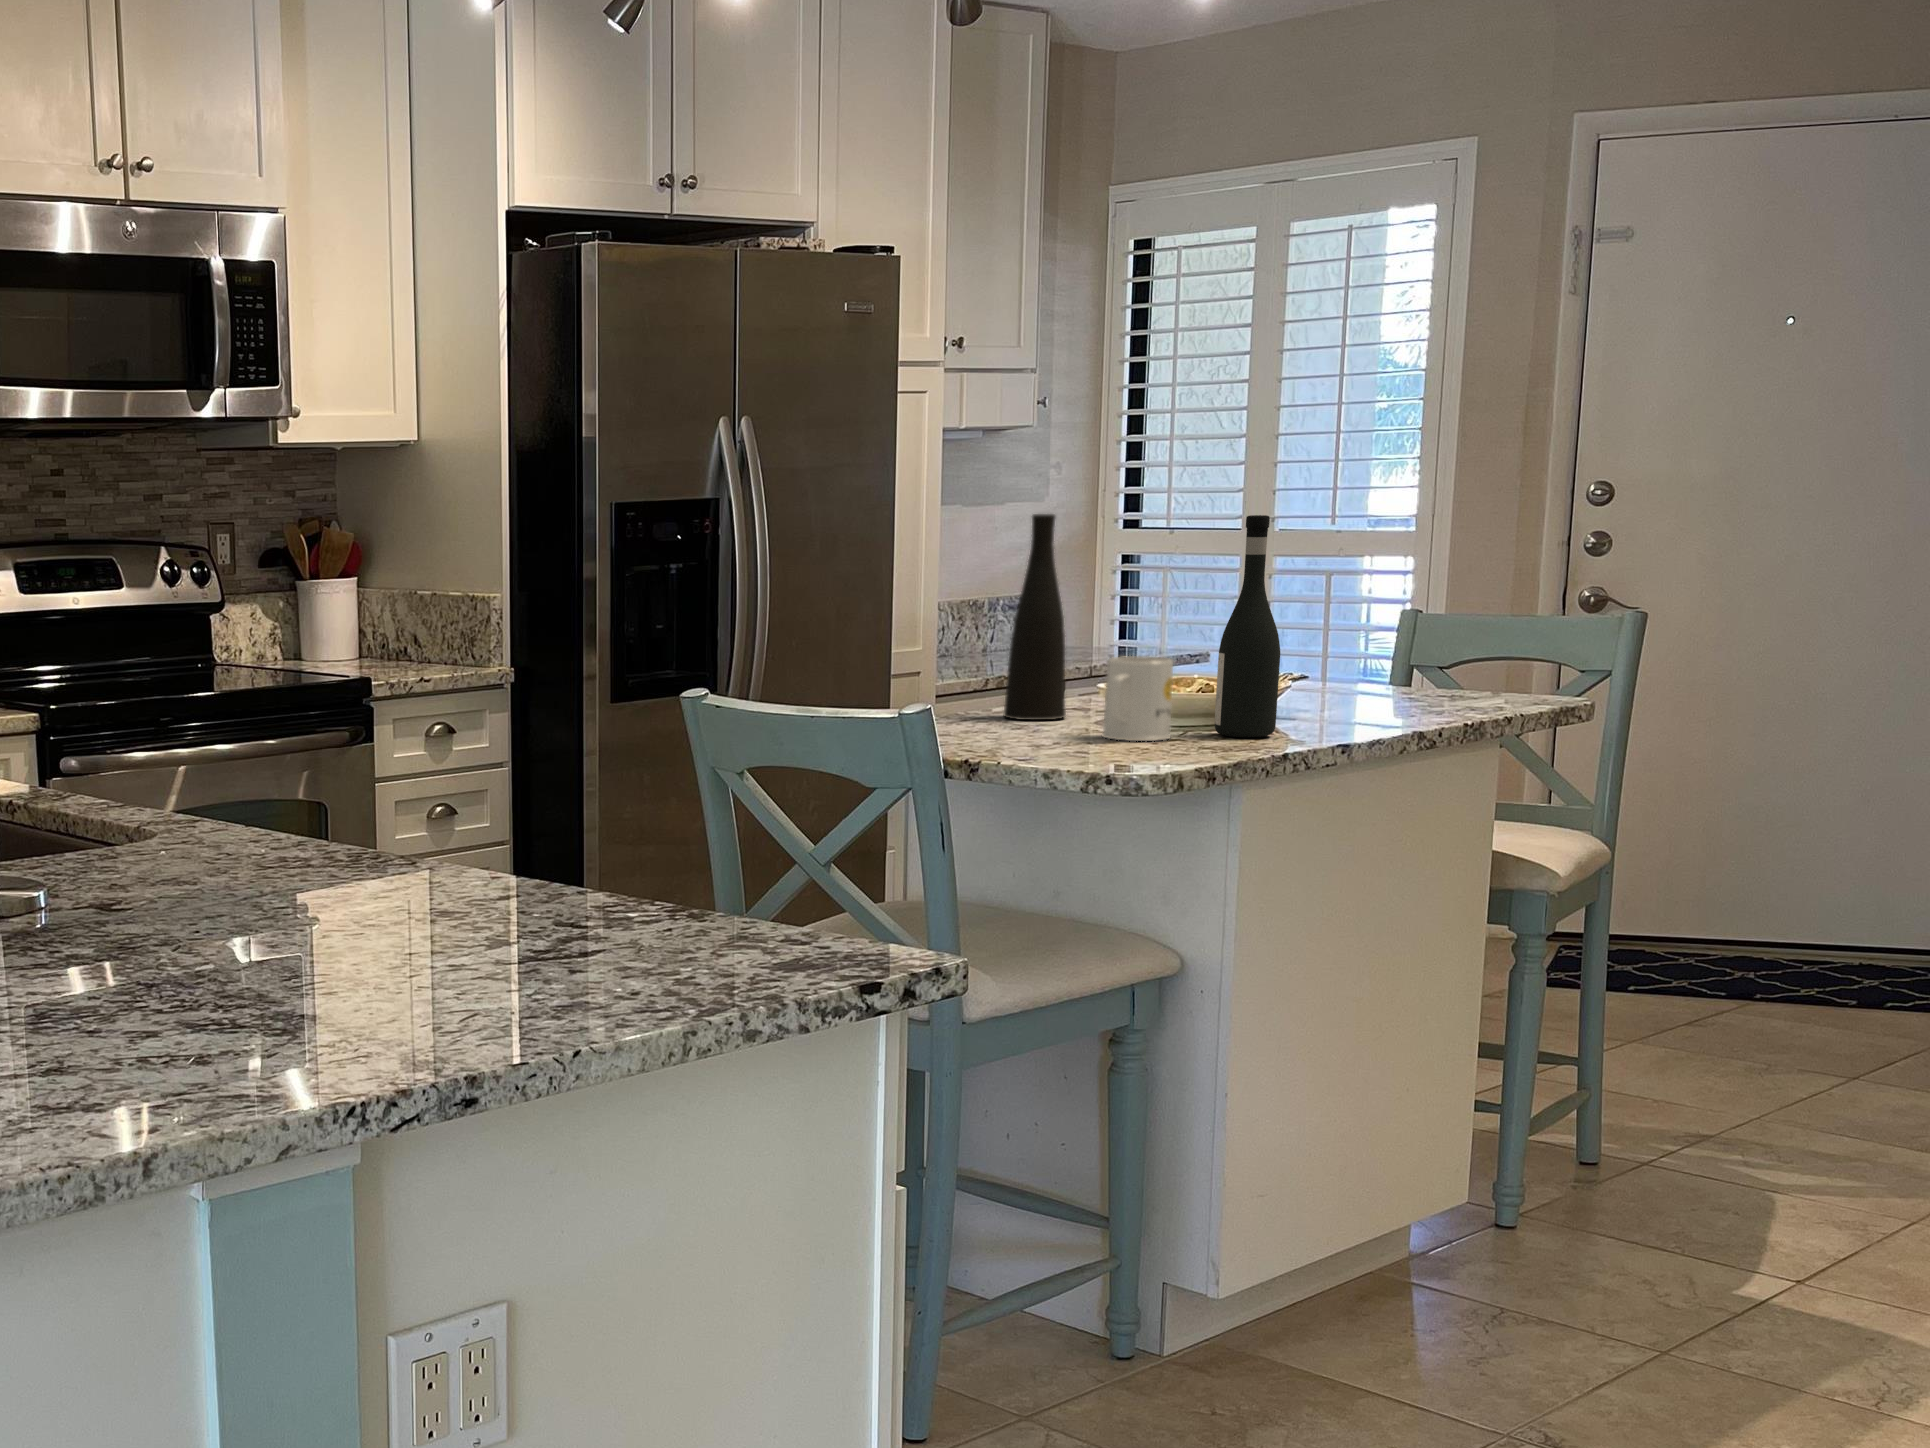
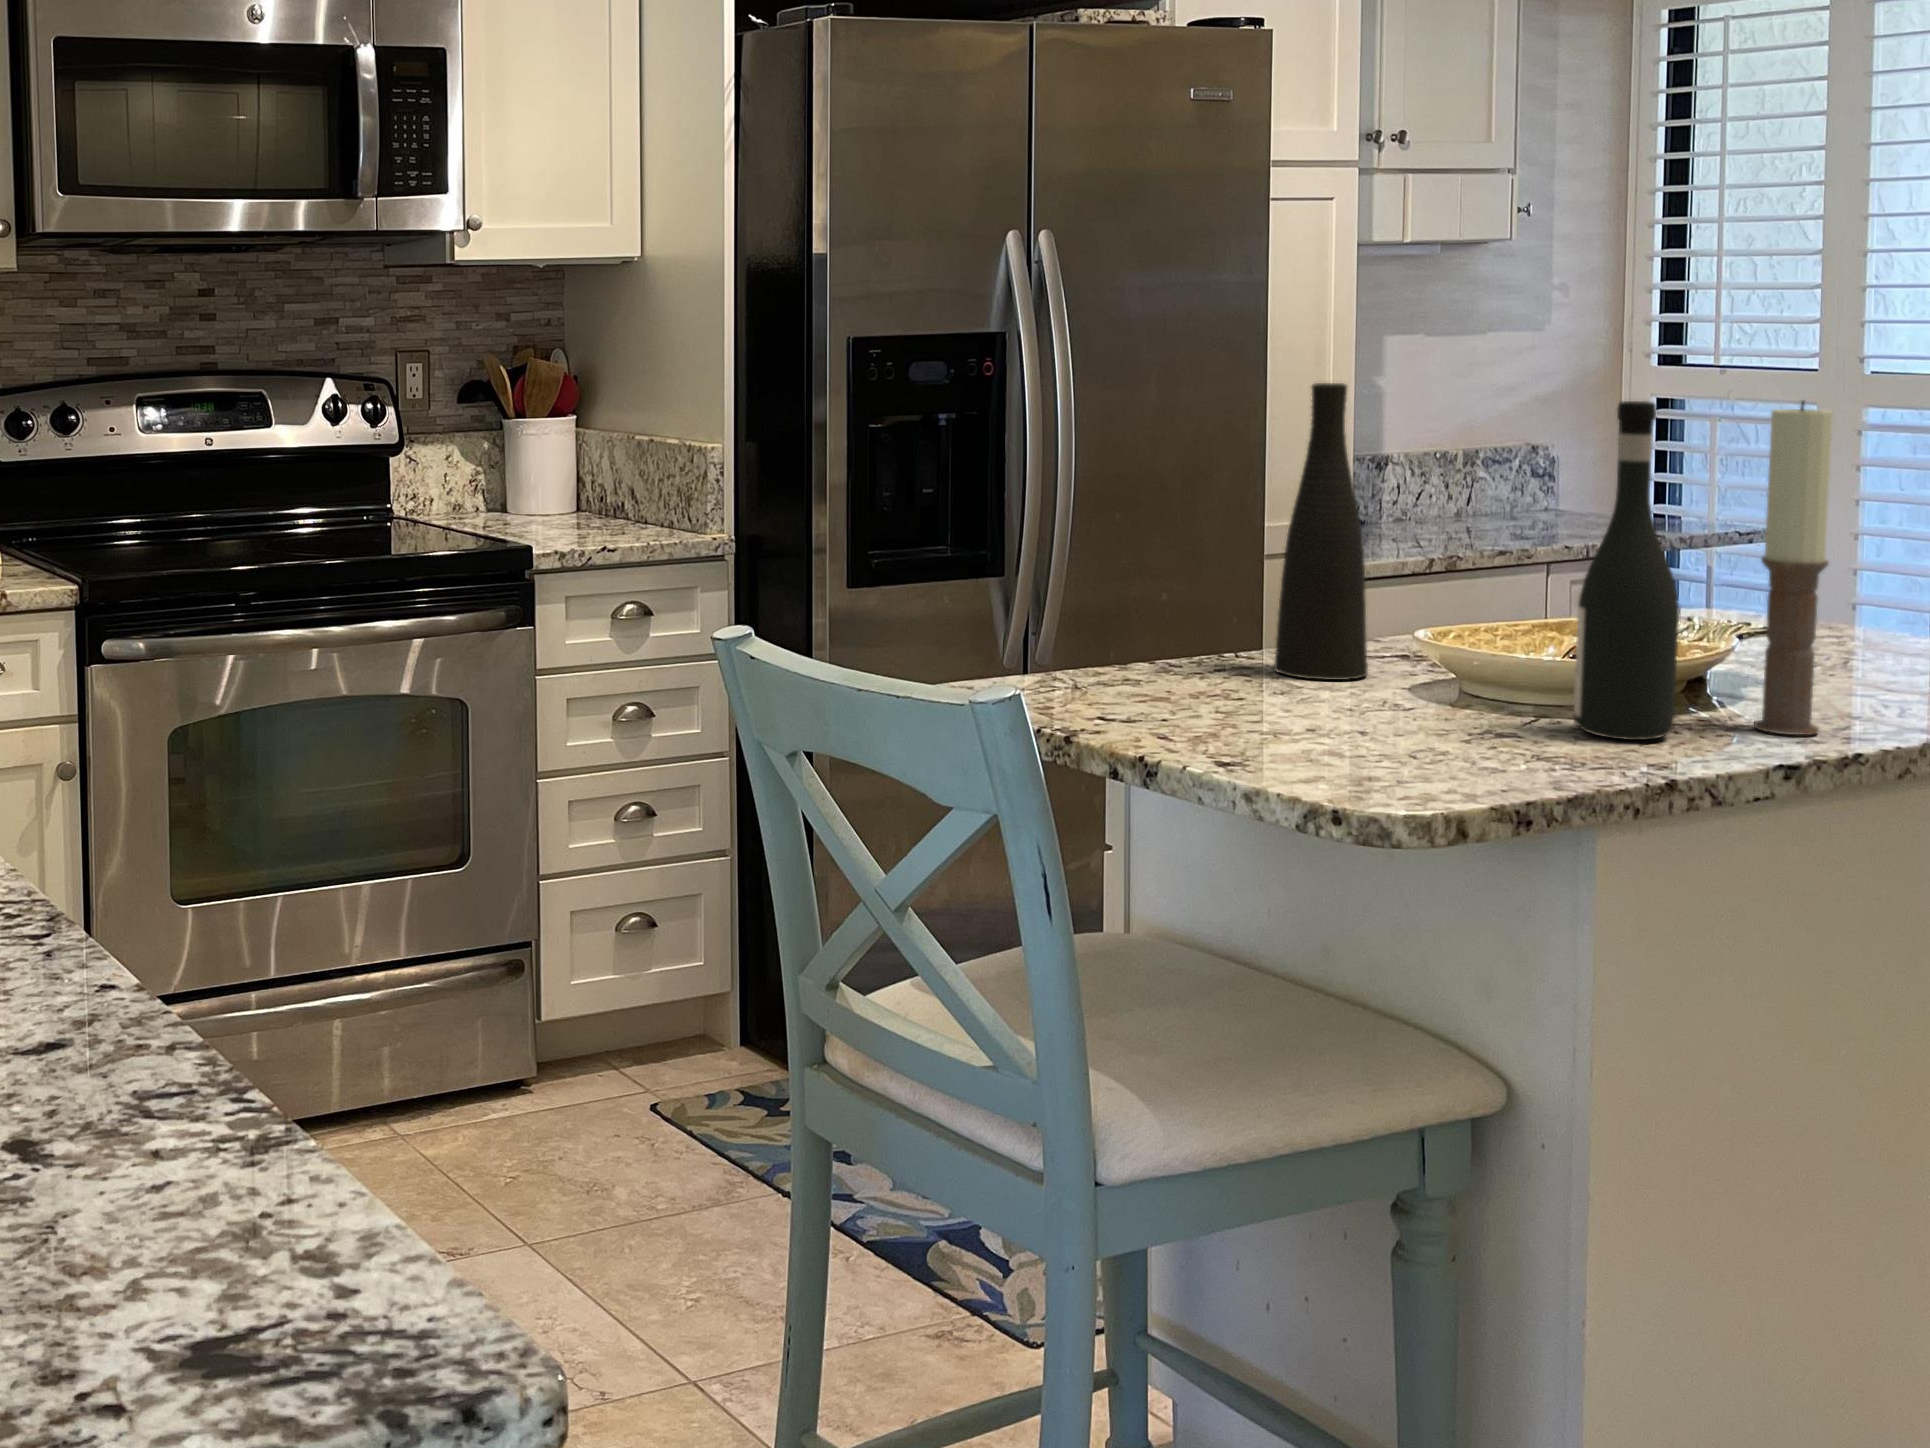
candle: none [1315,513,1368,731] -> present [1754,401,1833,735]
mug: present [1103,656,1173,741] -> none [1386,603,1498,737]

